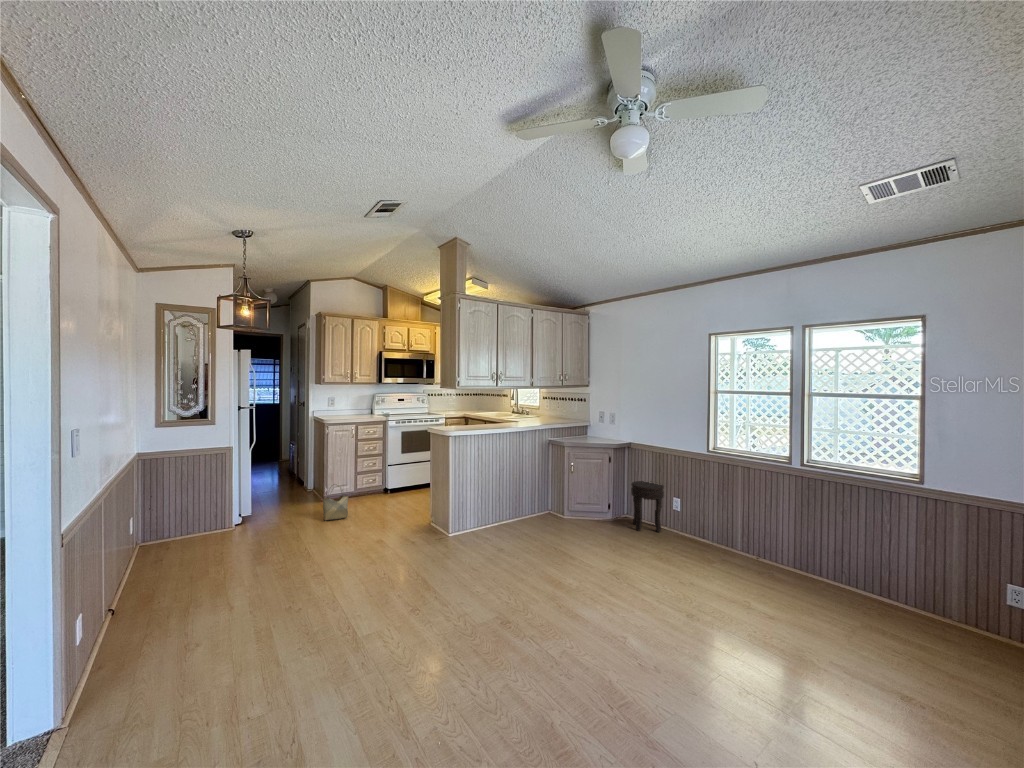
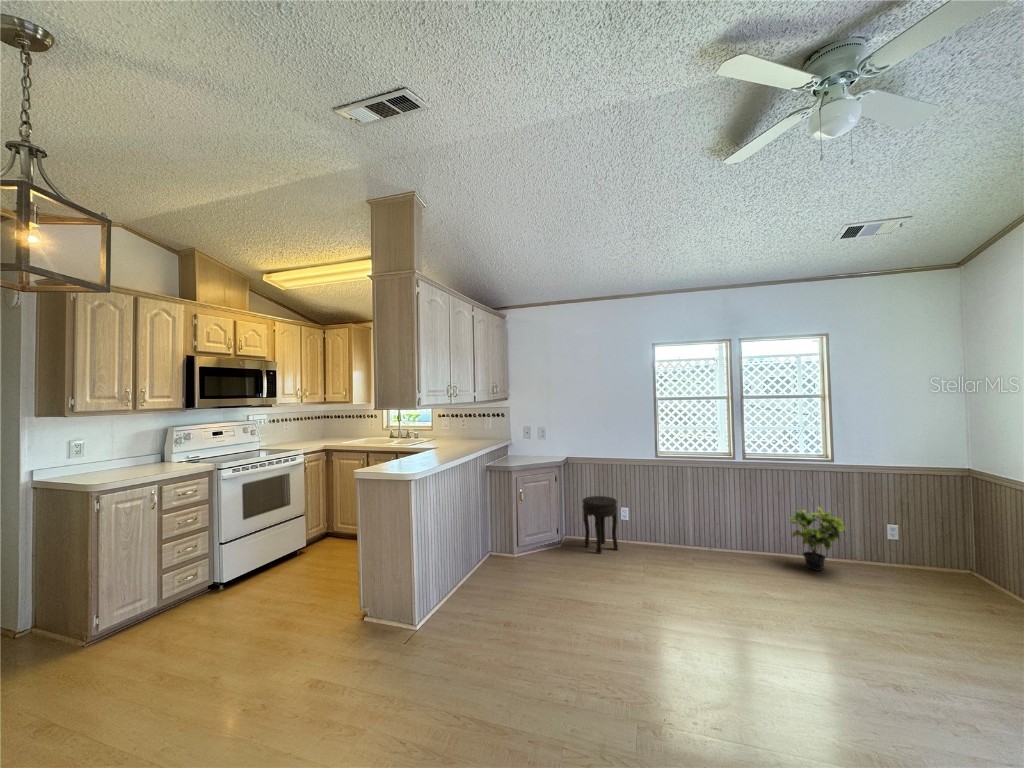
woven basket: present [323,486,348,520] -> none [127,610,187,694]
potted plant: none [832,529,901,601] -> present [789,507,846,570]

